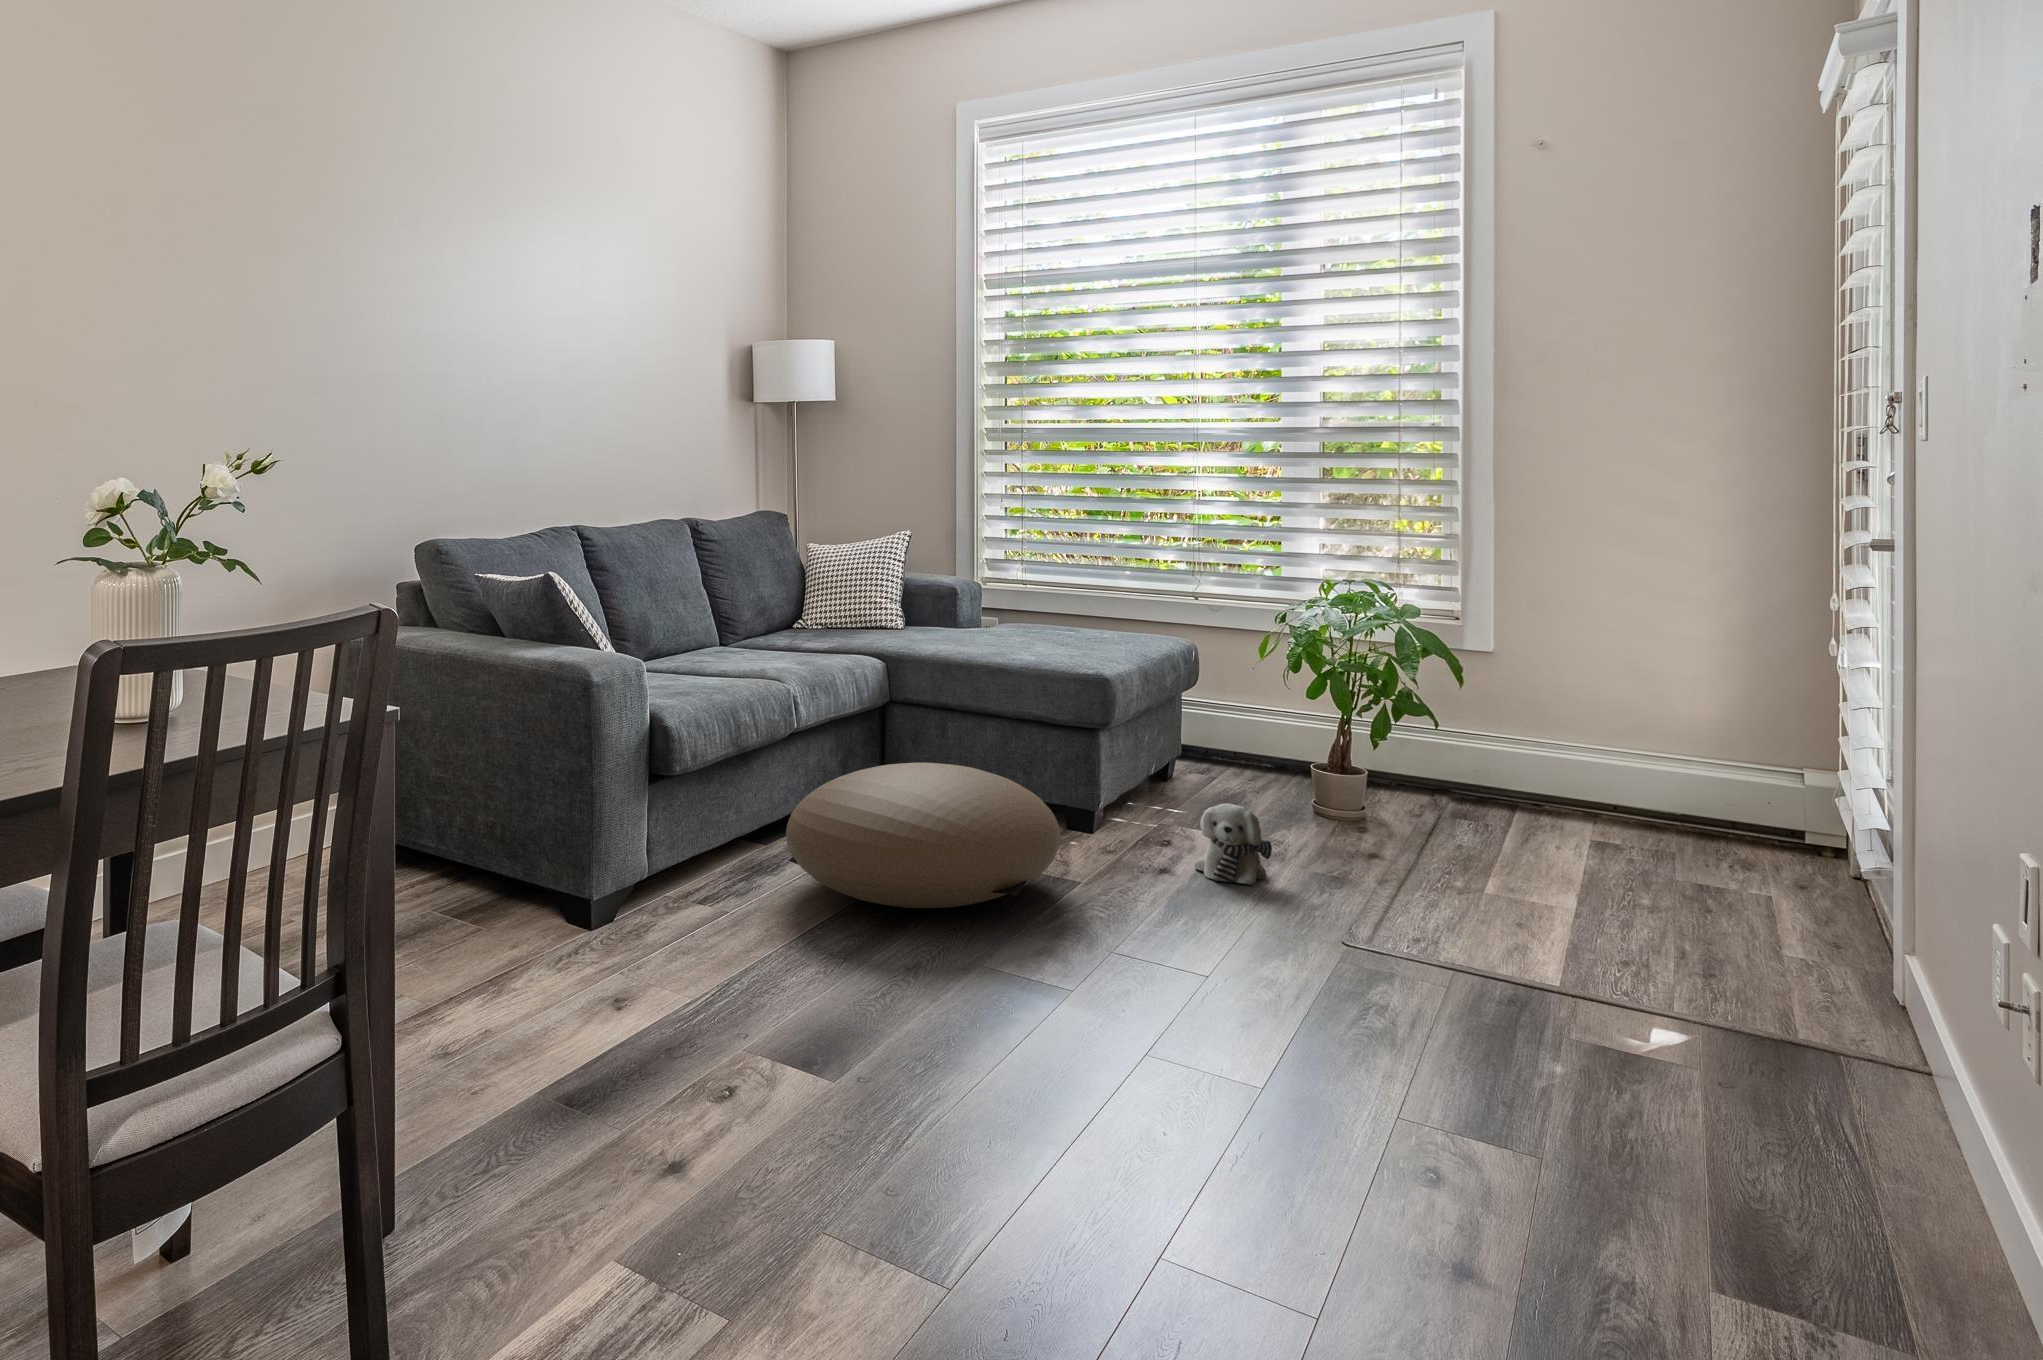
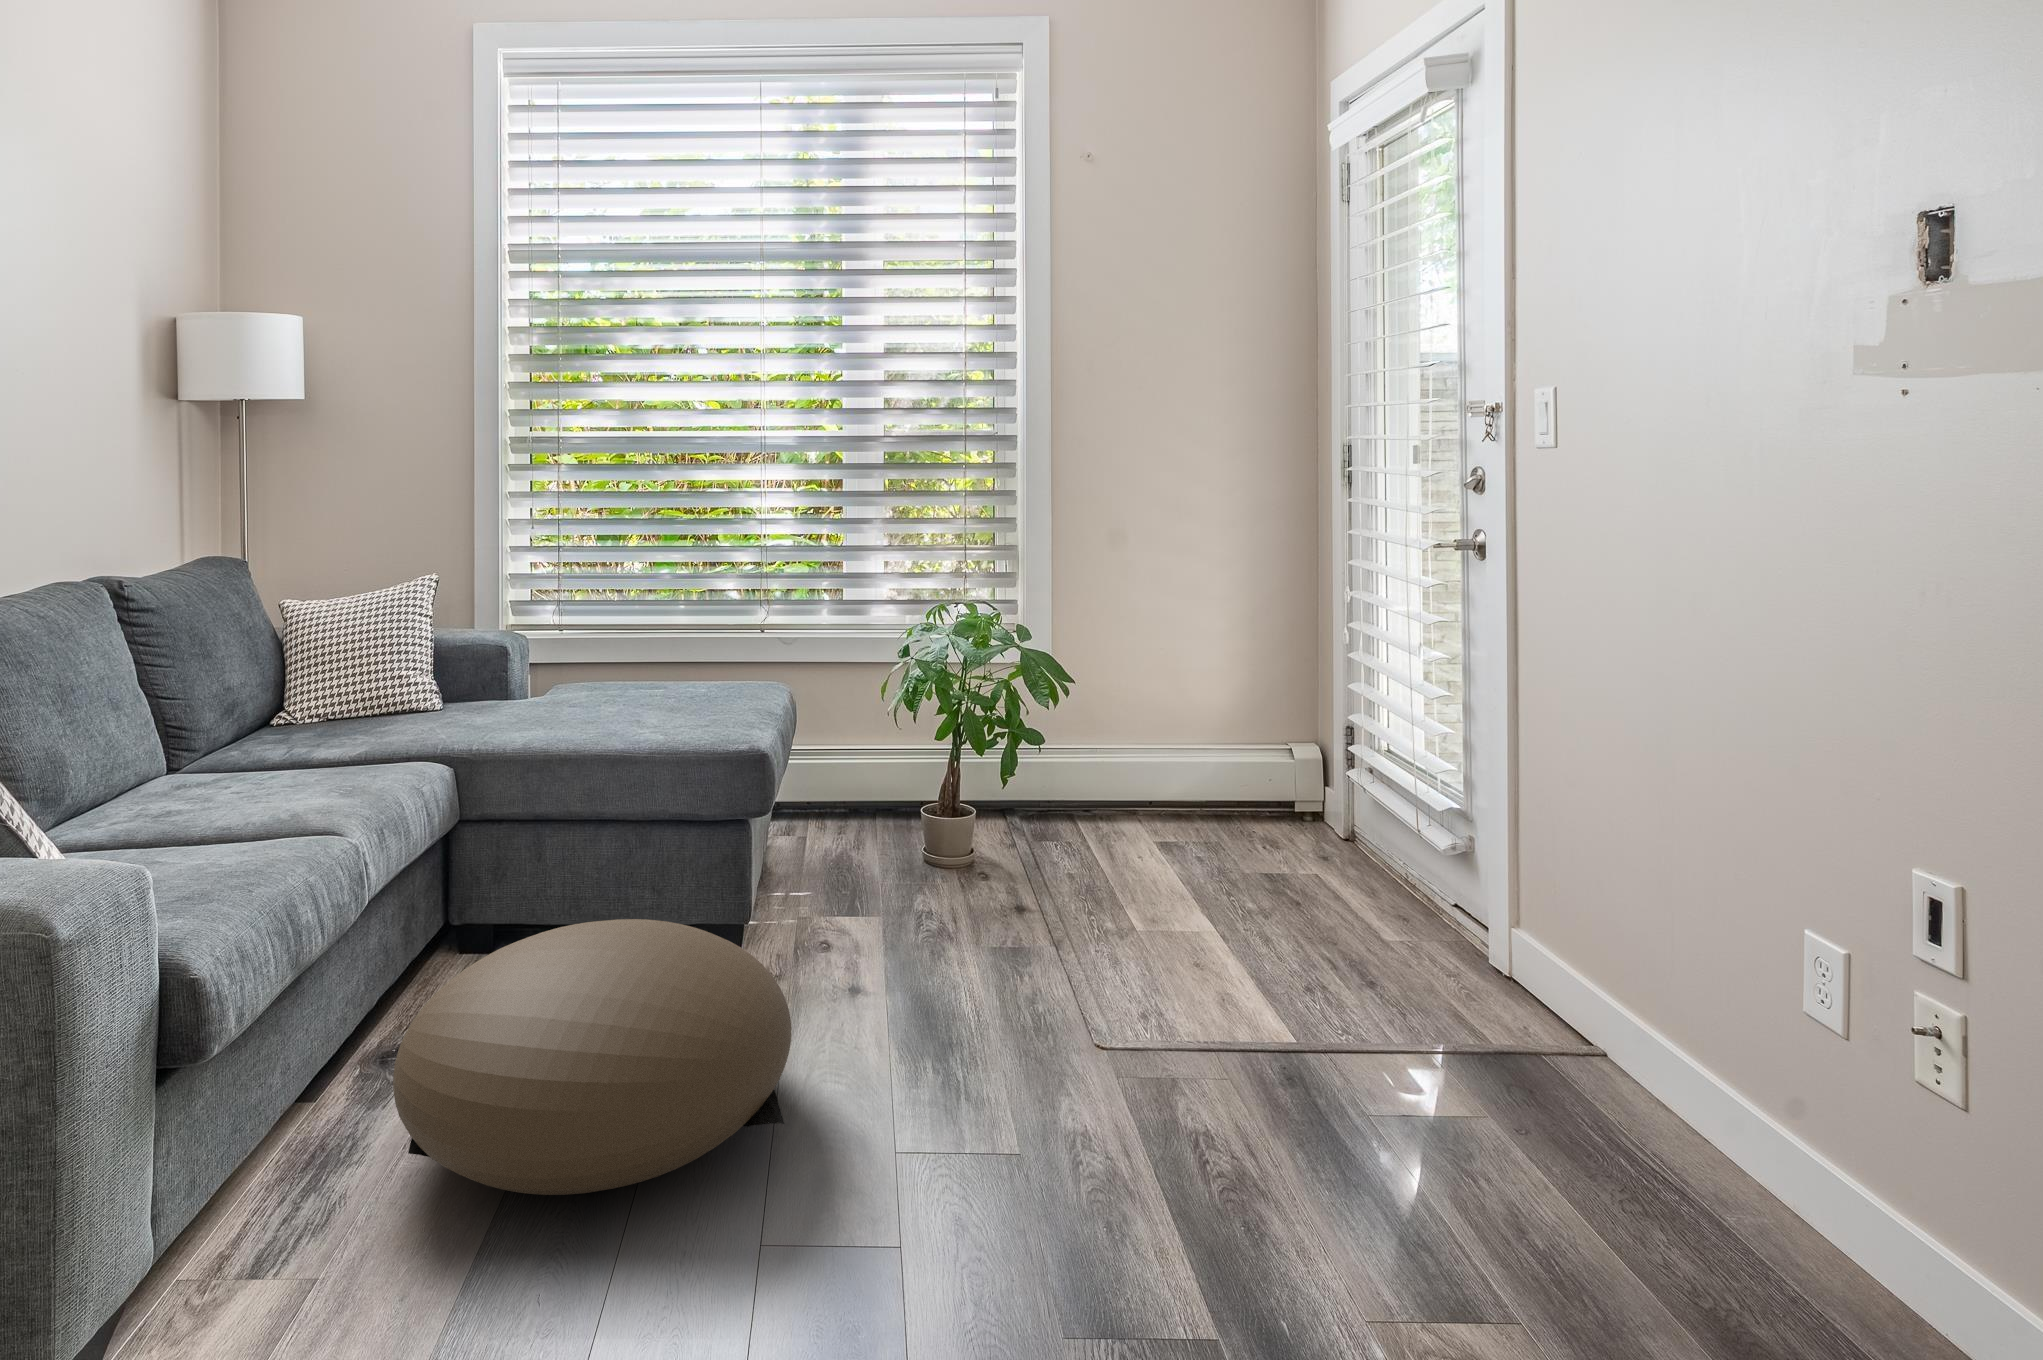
plush toy: present [1195,803,1272,885] -> none [885,897,973,997]

